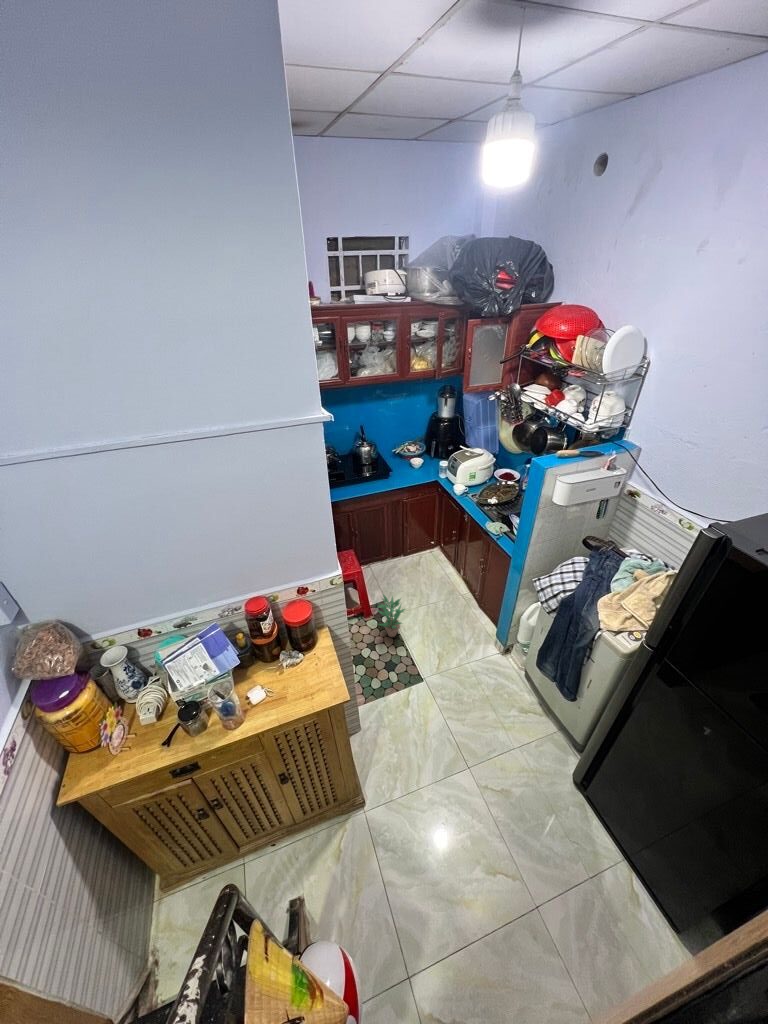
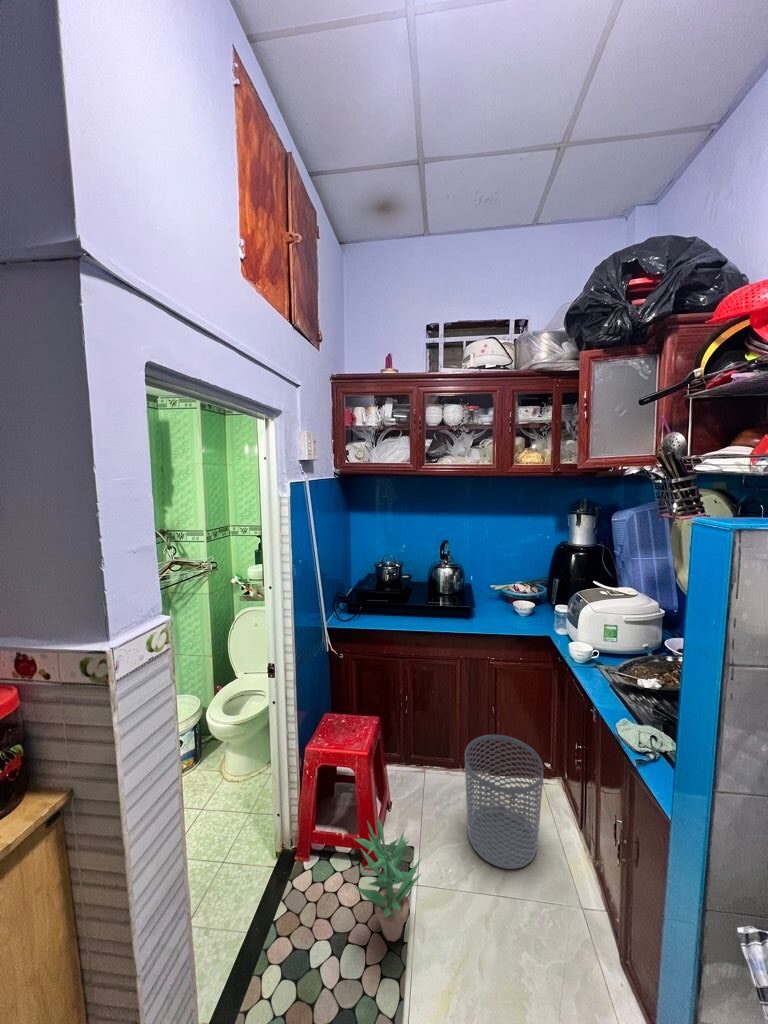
waste bin: none [404,538,443,595] -> present [465,735,543,869]

